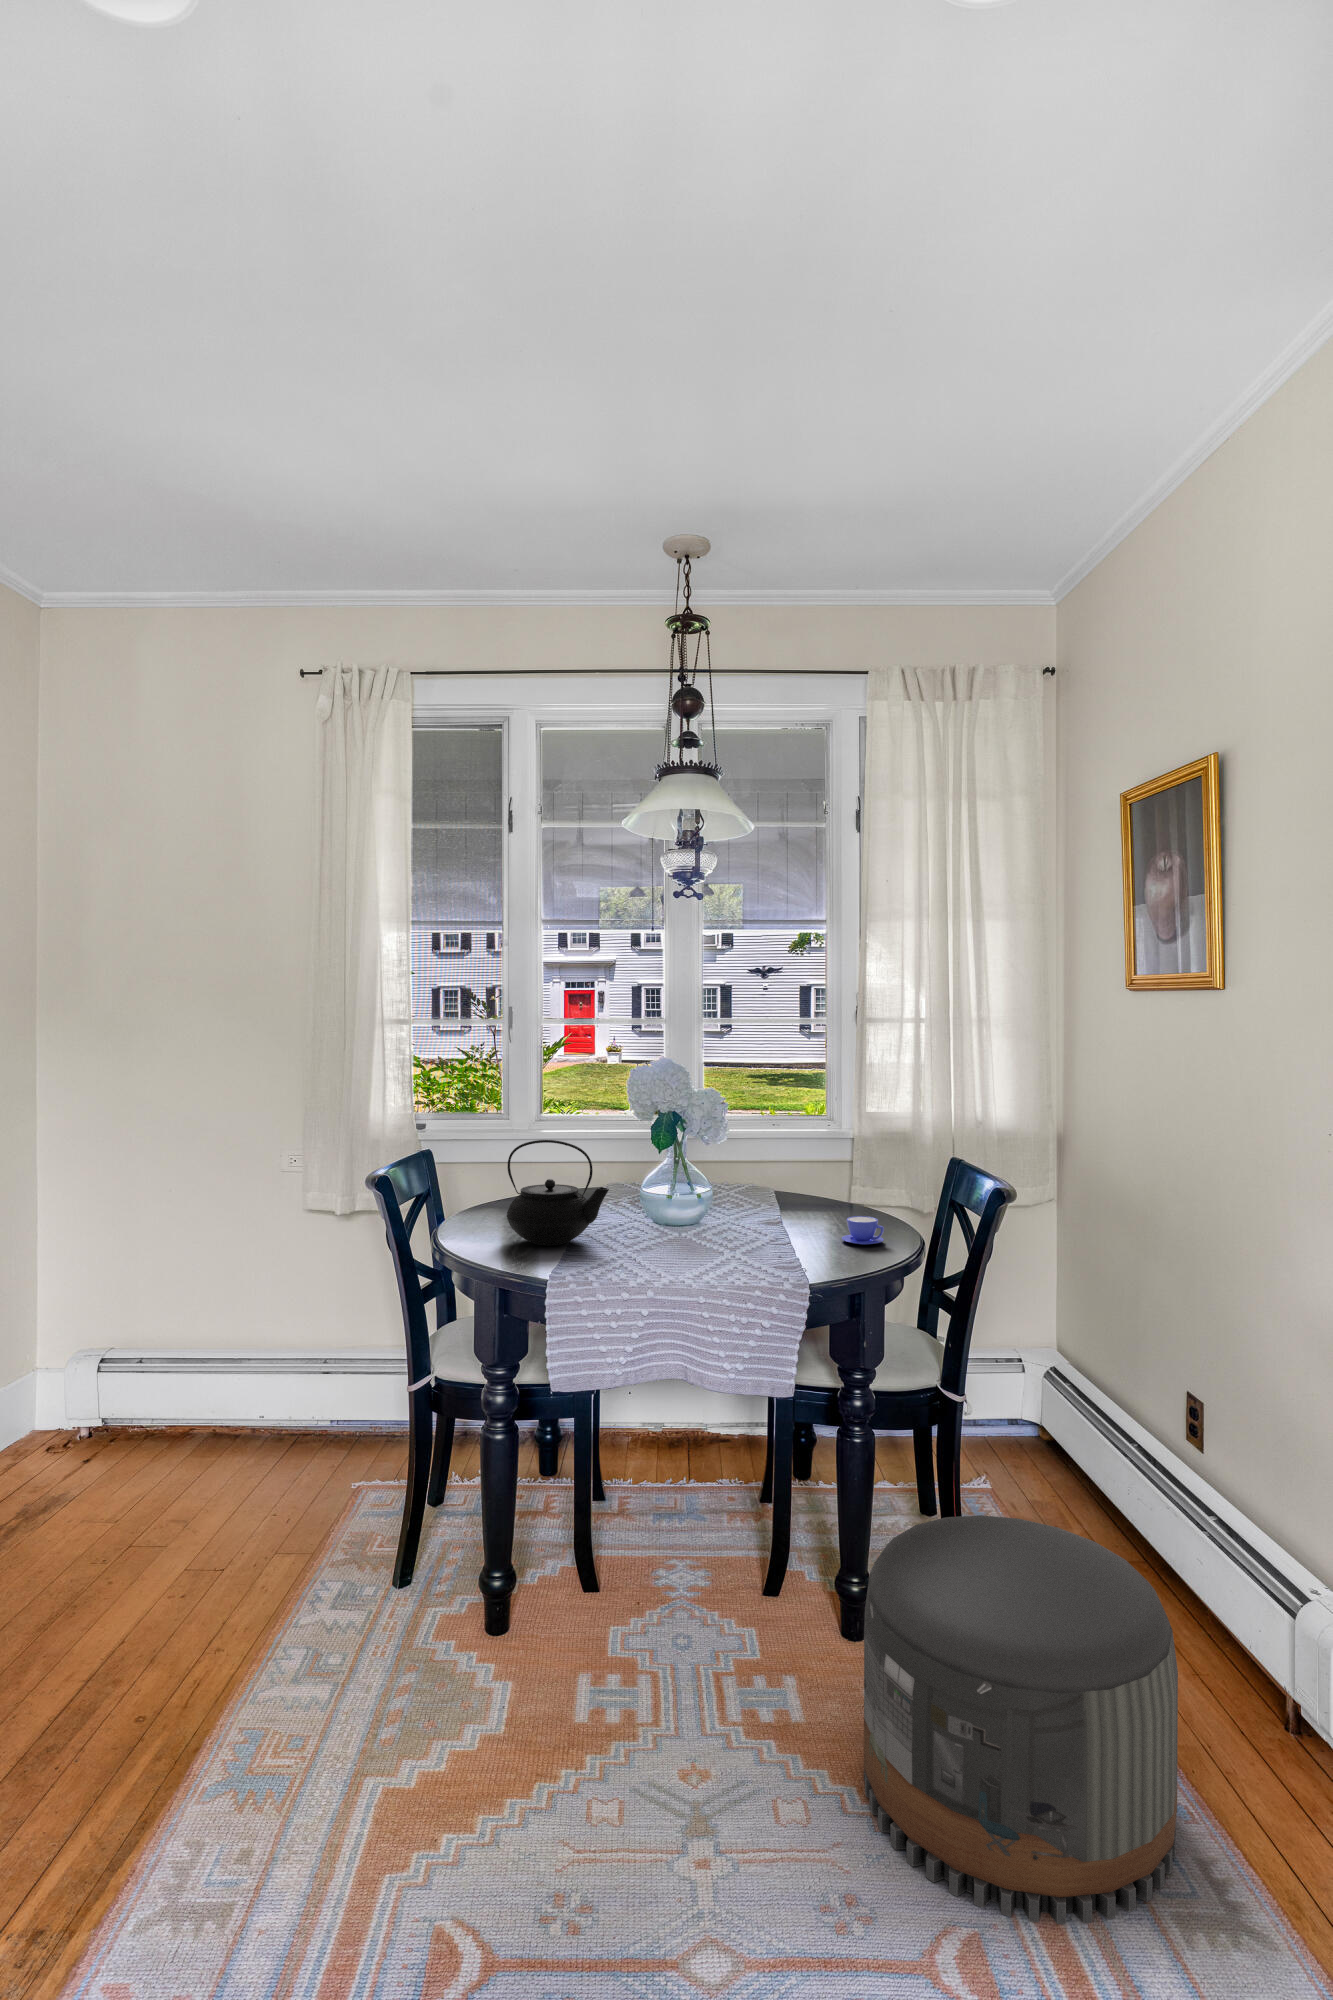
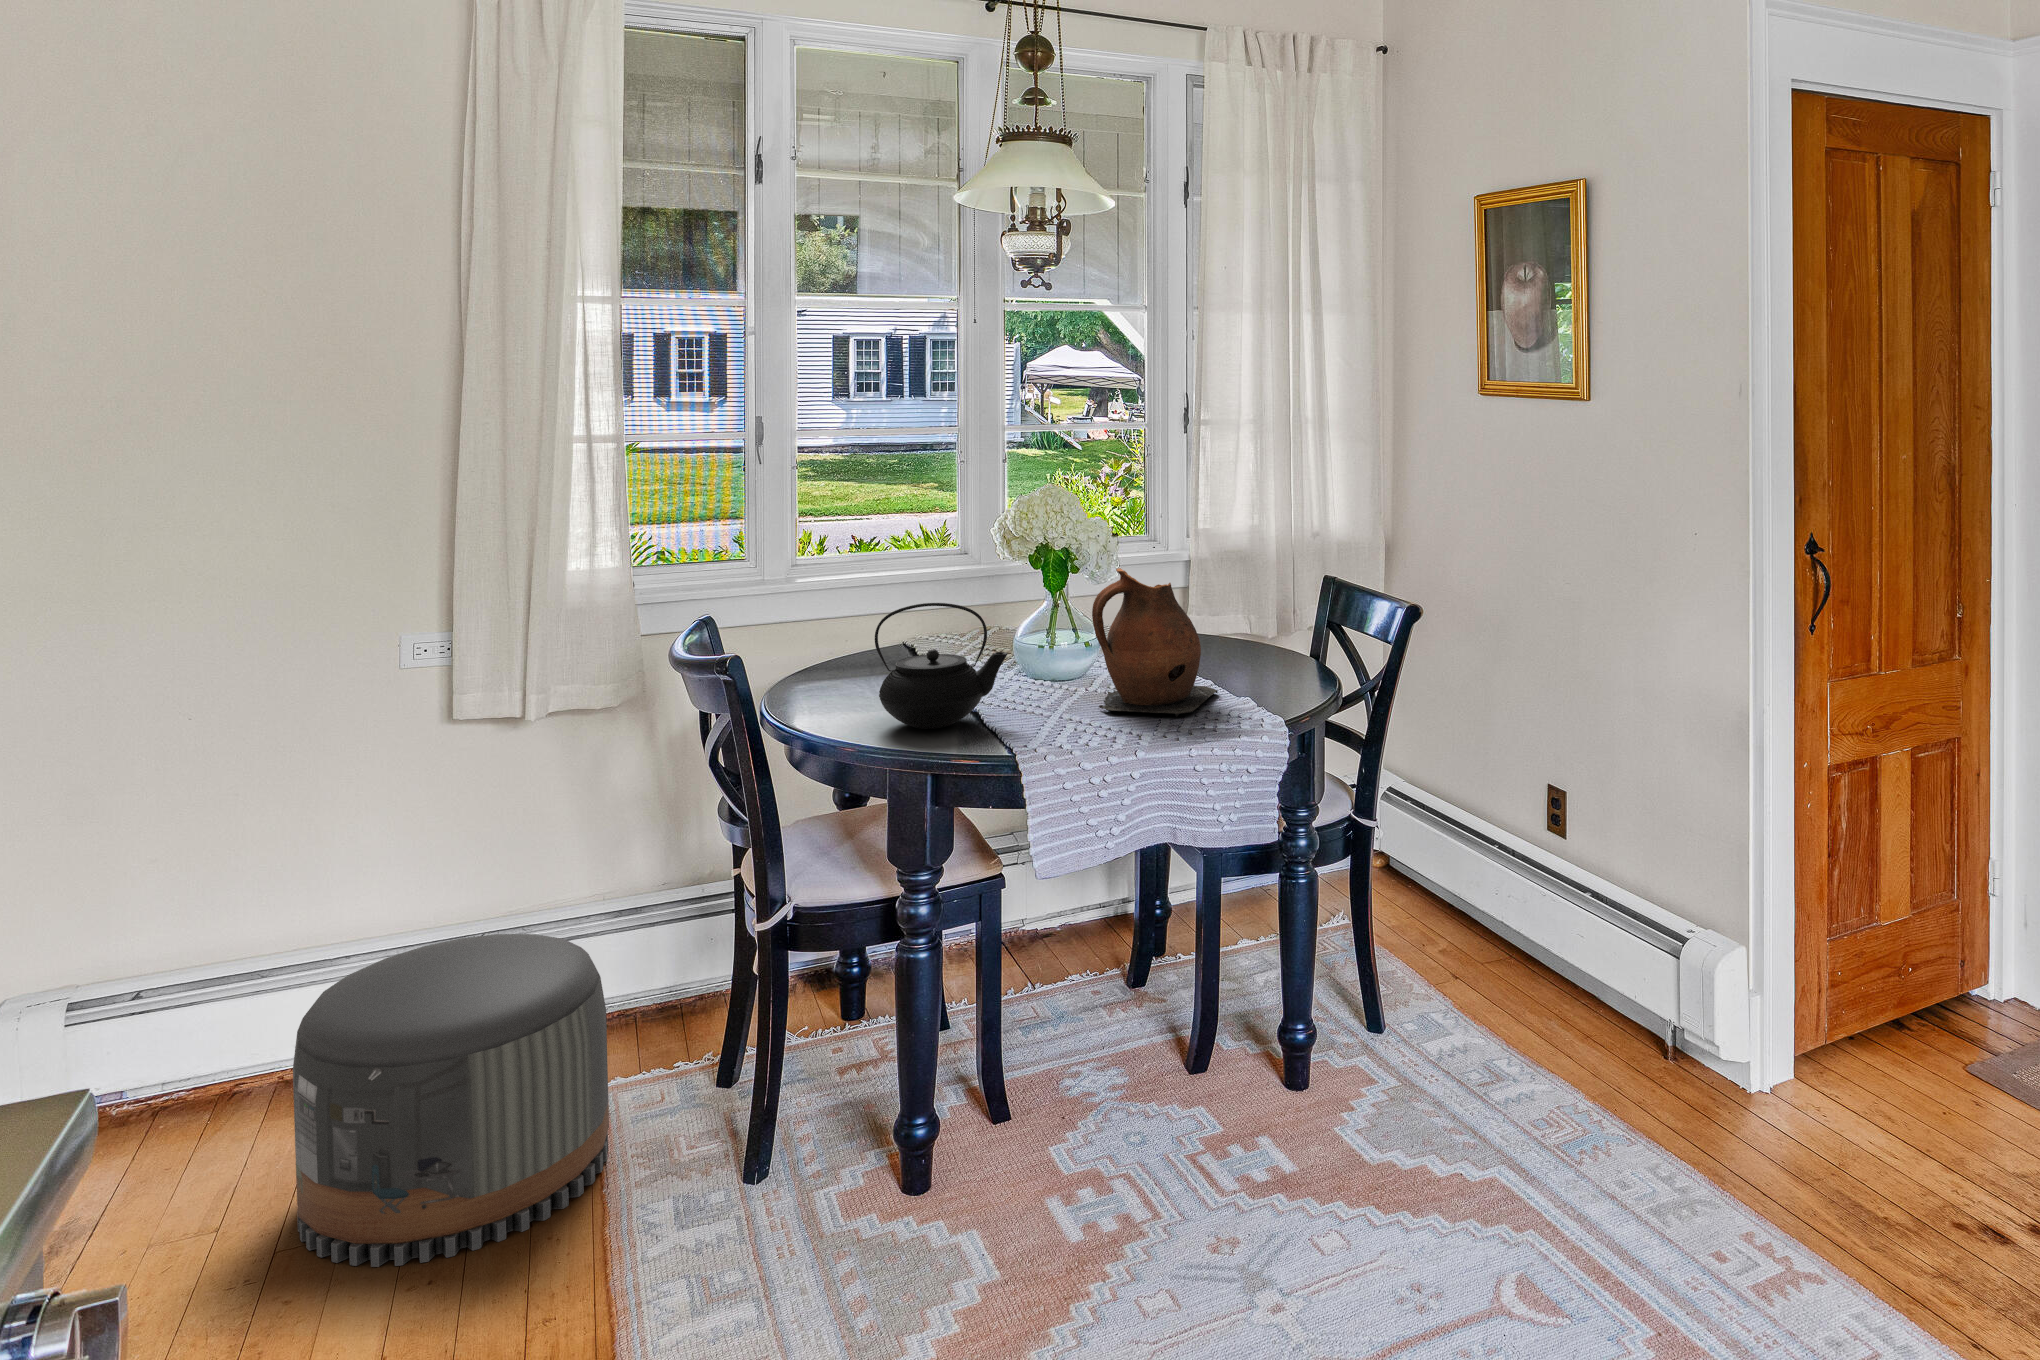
ceramic pitcher: none [688,1125,806,1263] -> present [1092,568,1218,717]
teacup: present [842,1216,884,1245] -> none [1239,651,1285,681]
pouf: present [864,1515,1178,1924] -> present [293,934,609,1267]

